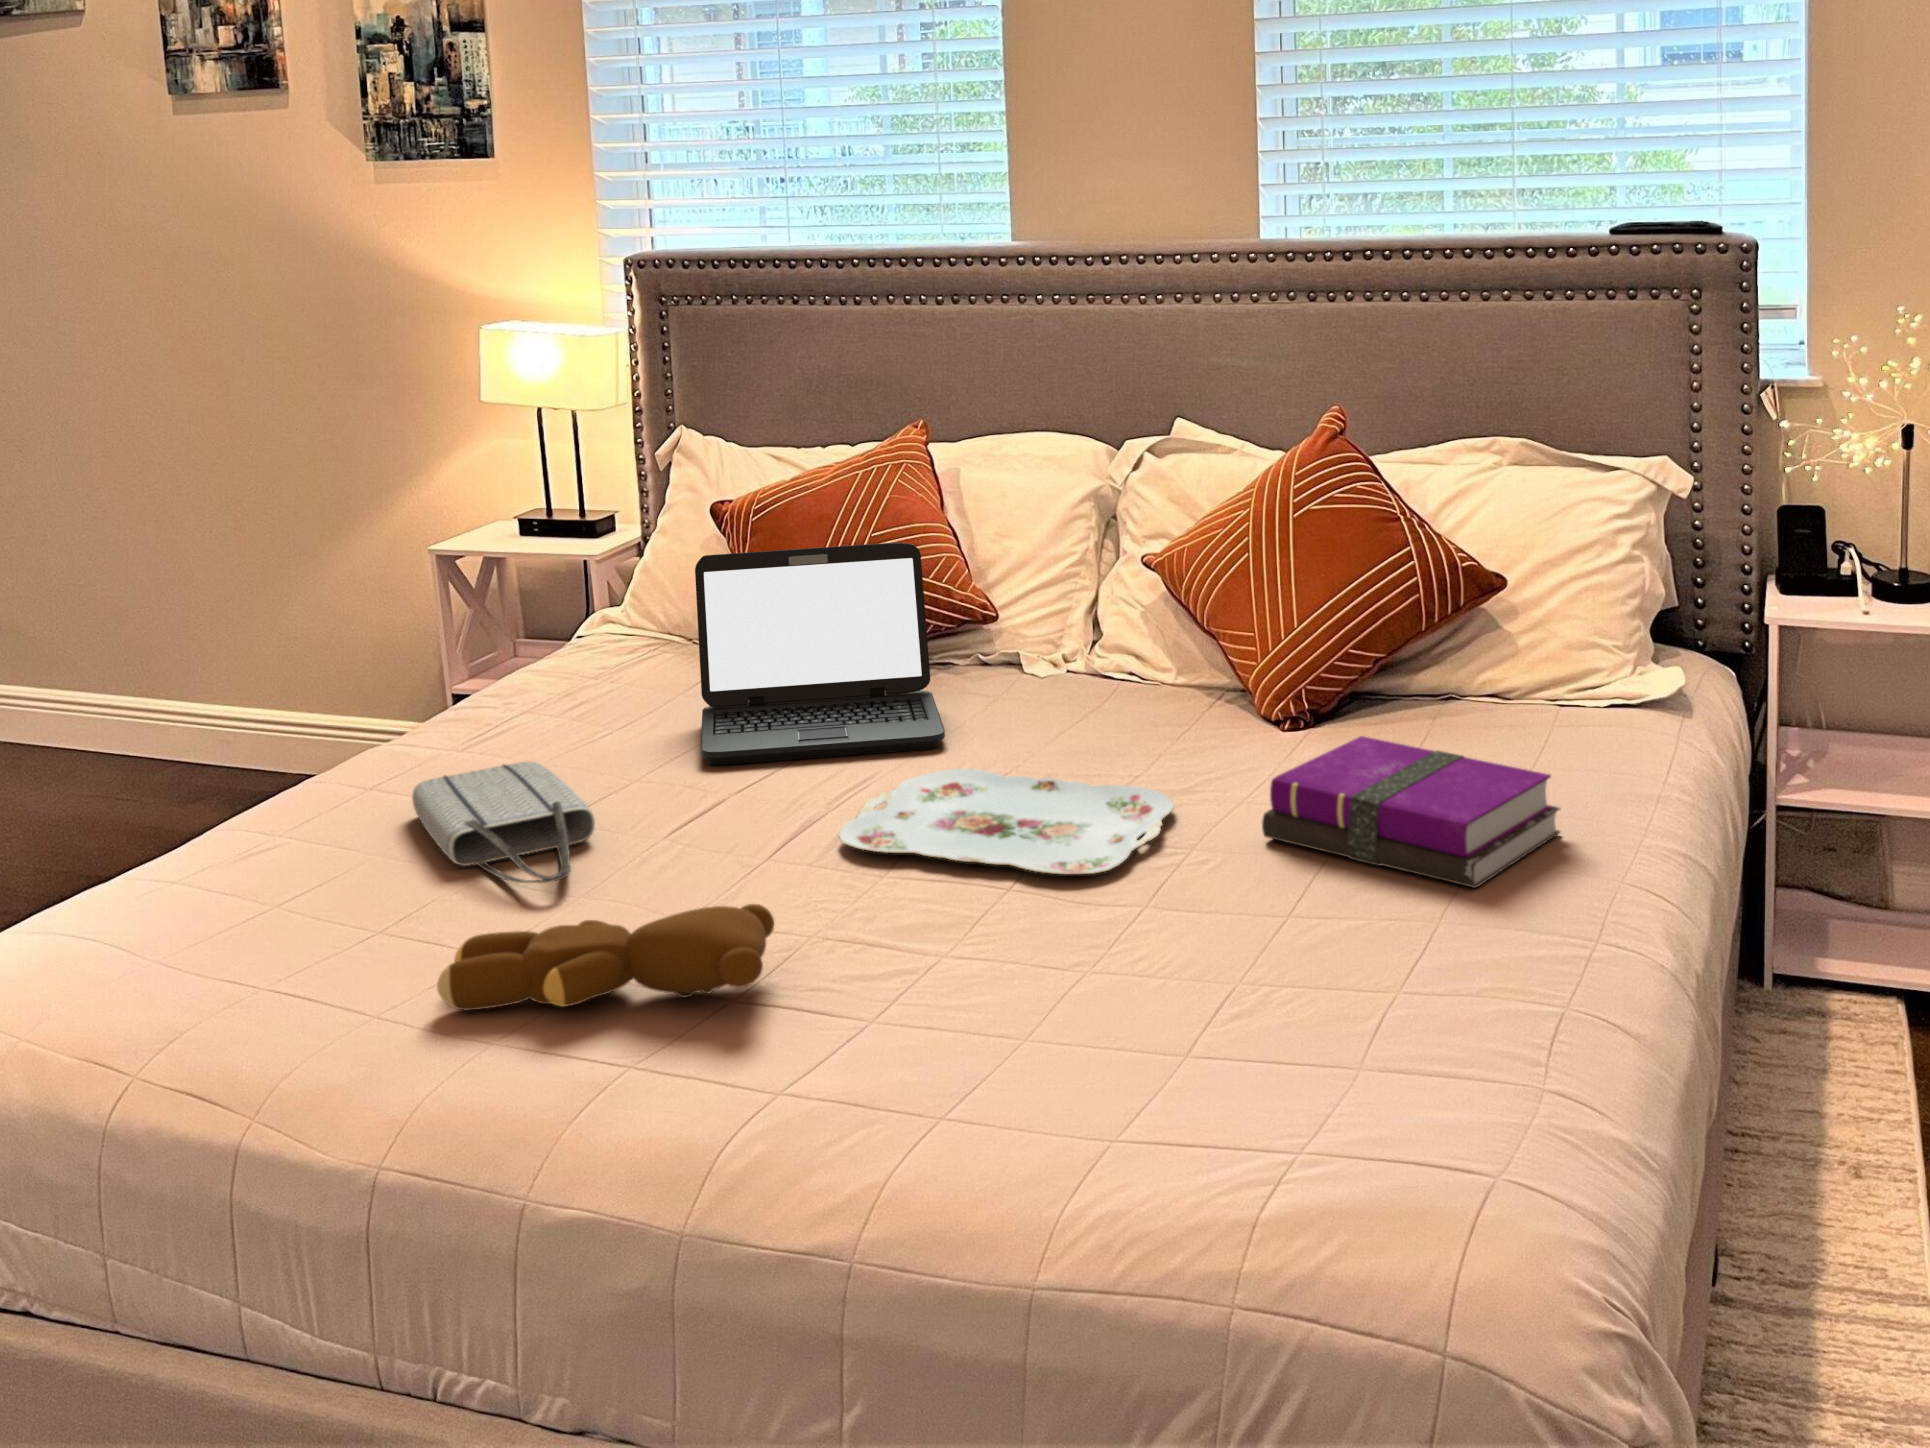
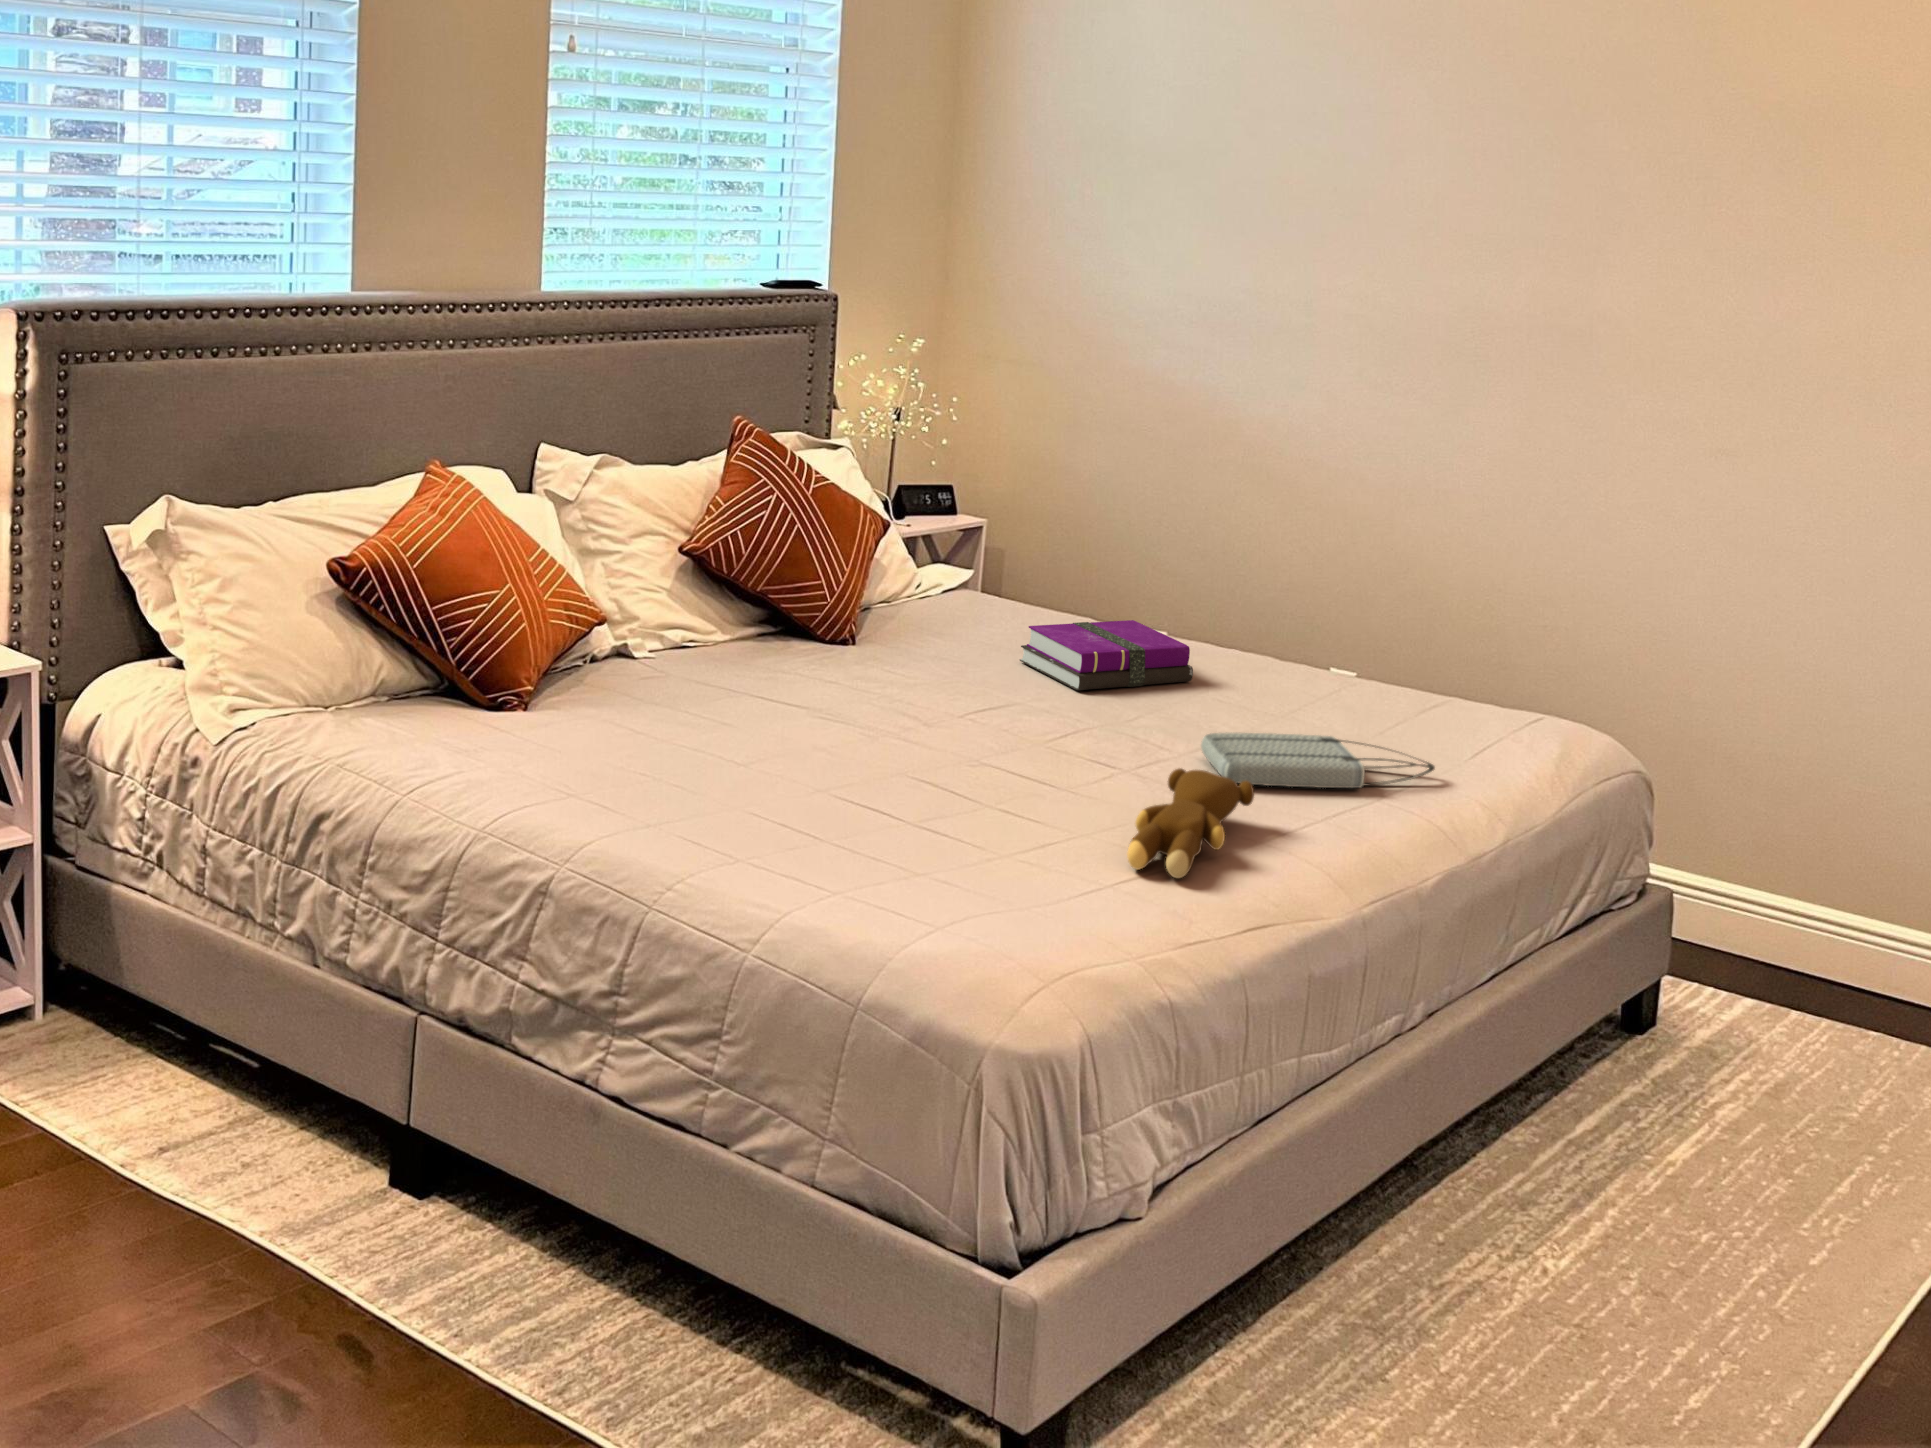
laptop: present [695,543,945,765] -> none [597,563,806,760]
tote bag: present [412,762,595,883] -> present [1201,733,1435,788]
serving tray: present [839,769,1174,874] -> none [879,686,1107,757]

